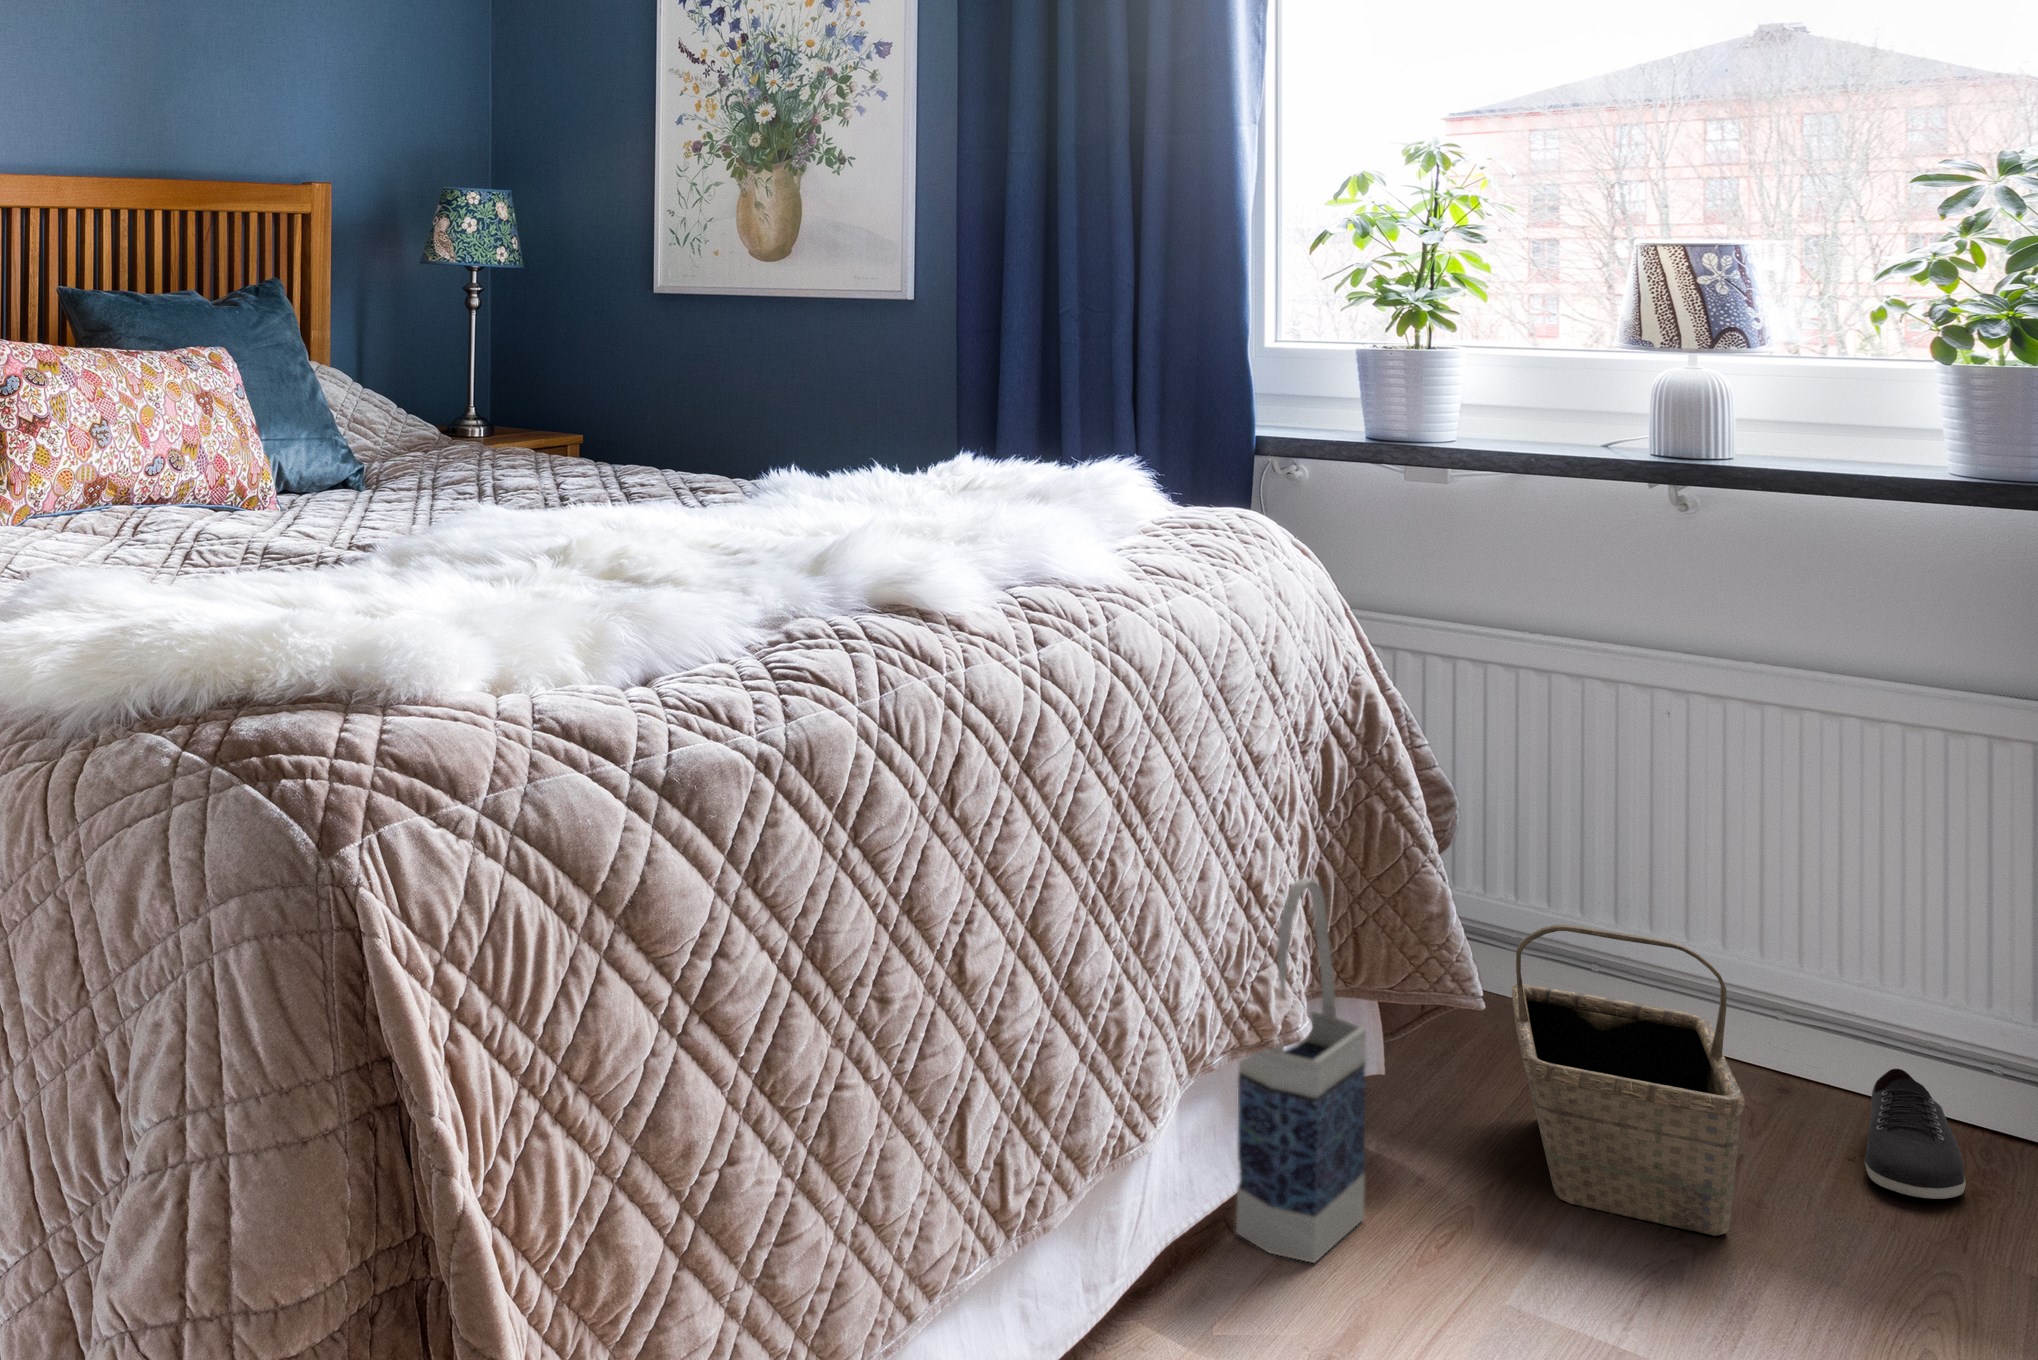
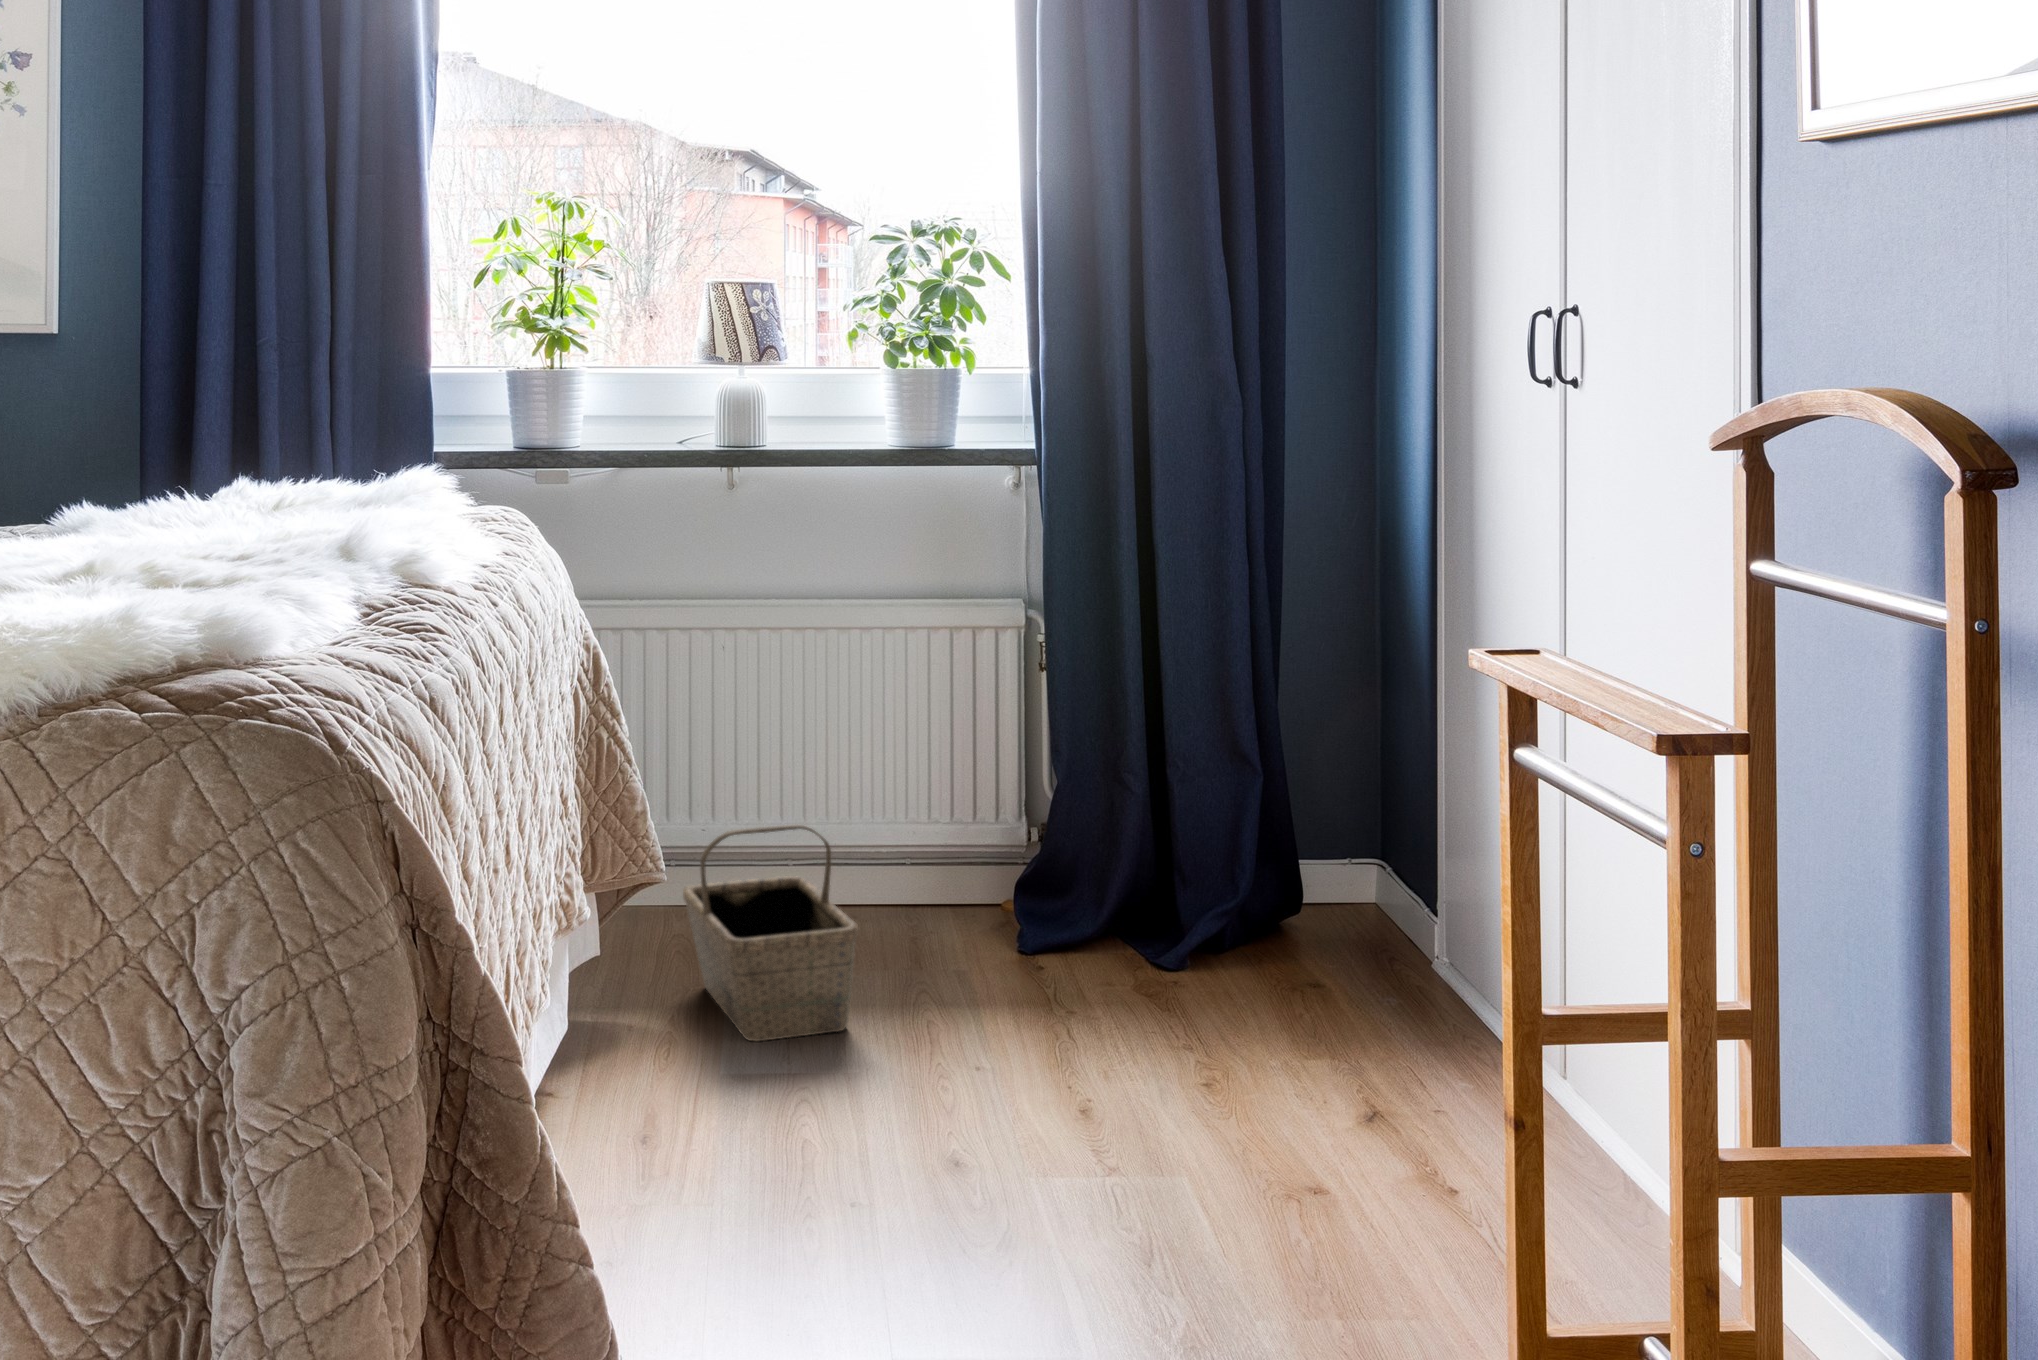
bag: present [1236,879,1366,1263] -> none [578,840,650,1154]
shoe: present [1865,1069,1966,1199] -> none [877,880,942,965]

